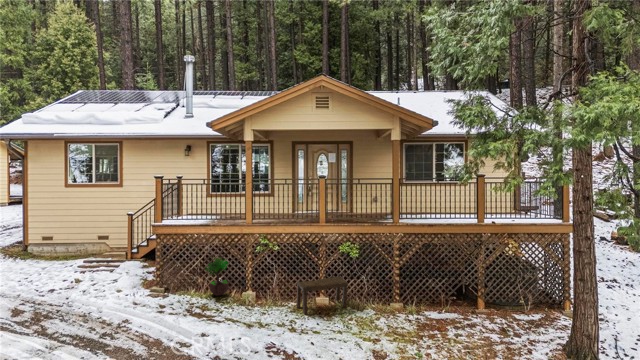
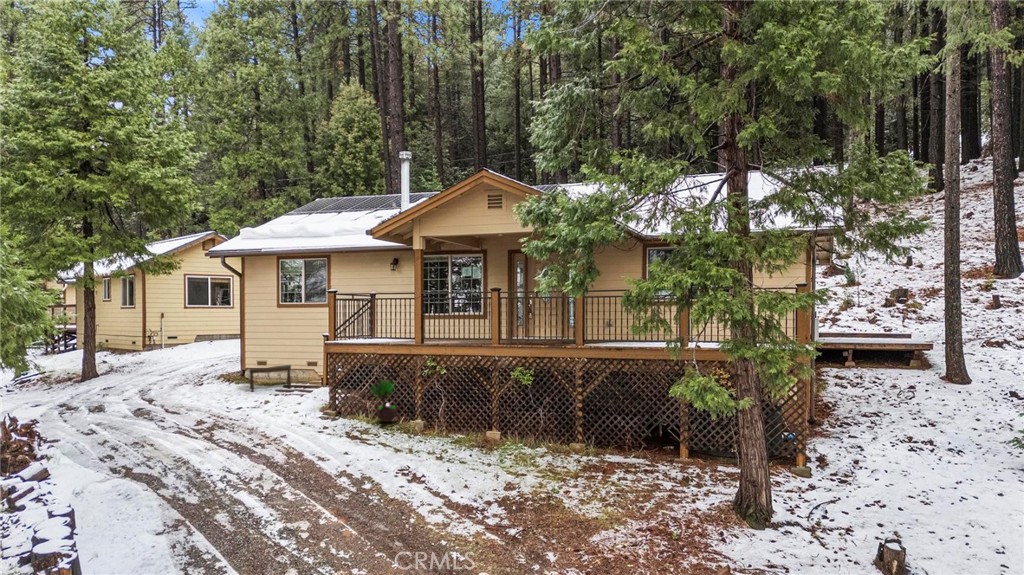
bench: present [297,276,348,315] -> present [249,365,291,392]

